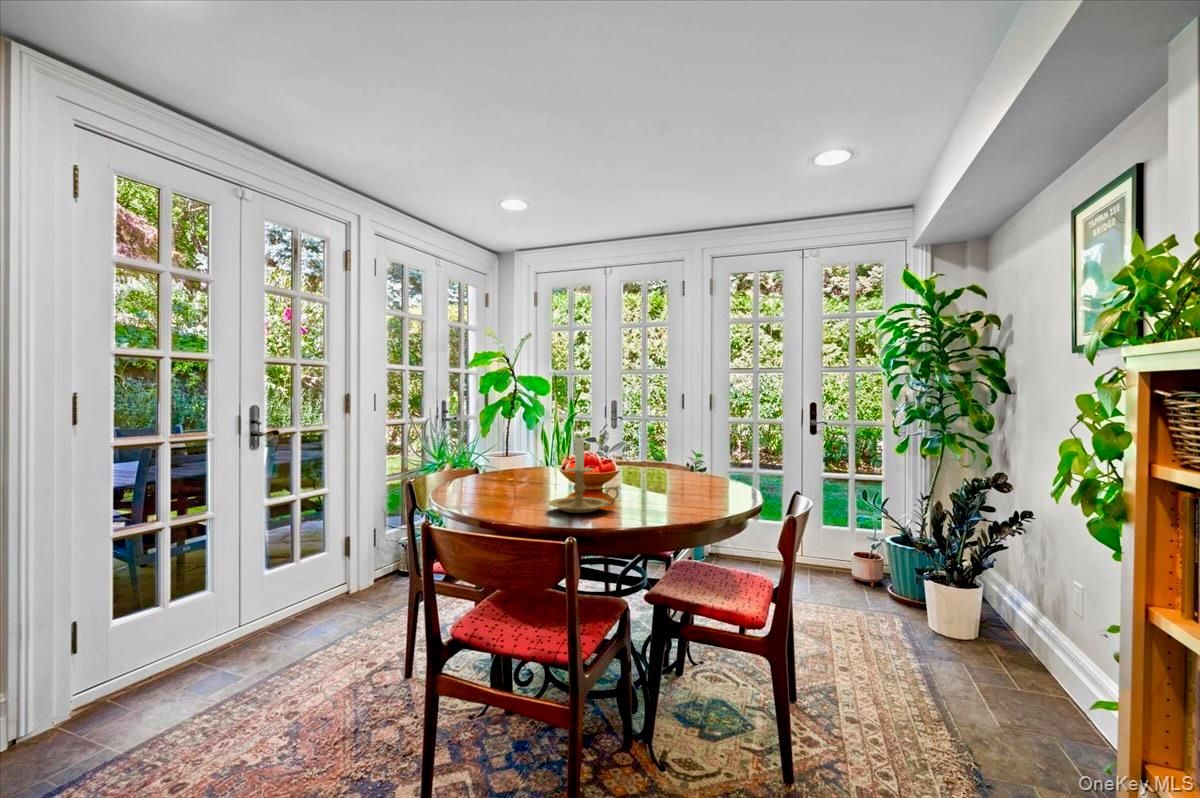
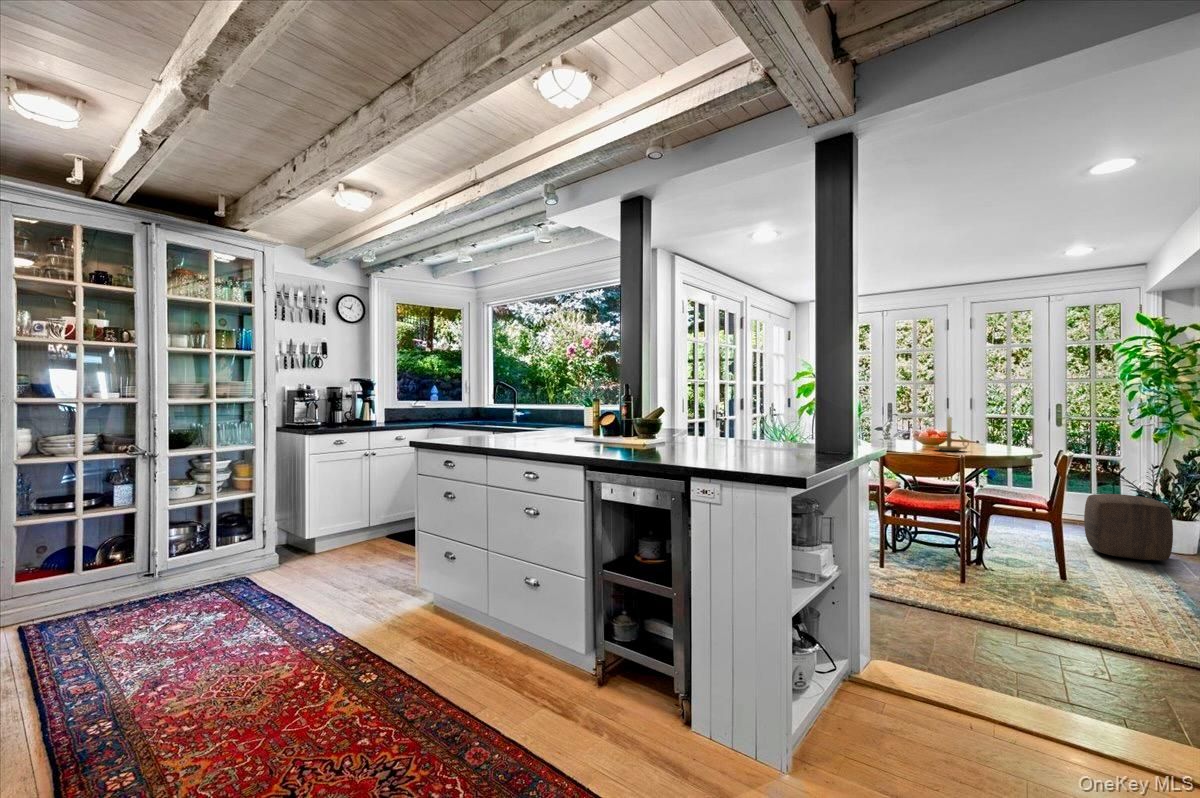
ottoman: none [833,555,953,679] -> present [1084,494,1173,560]

